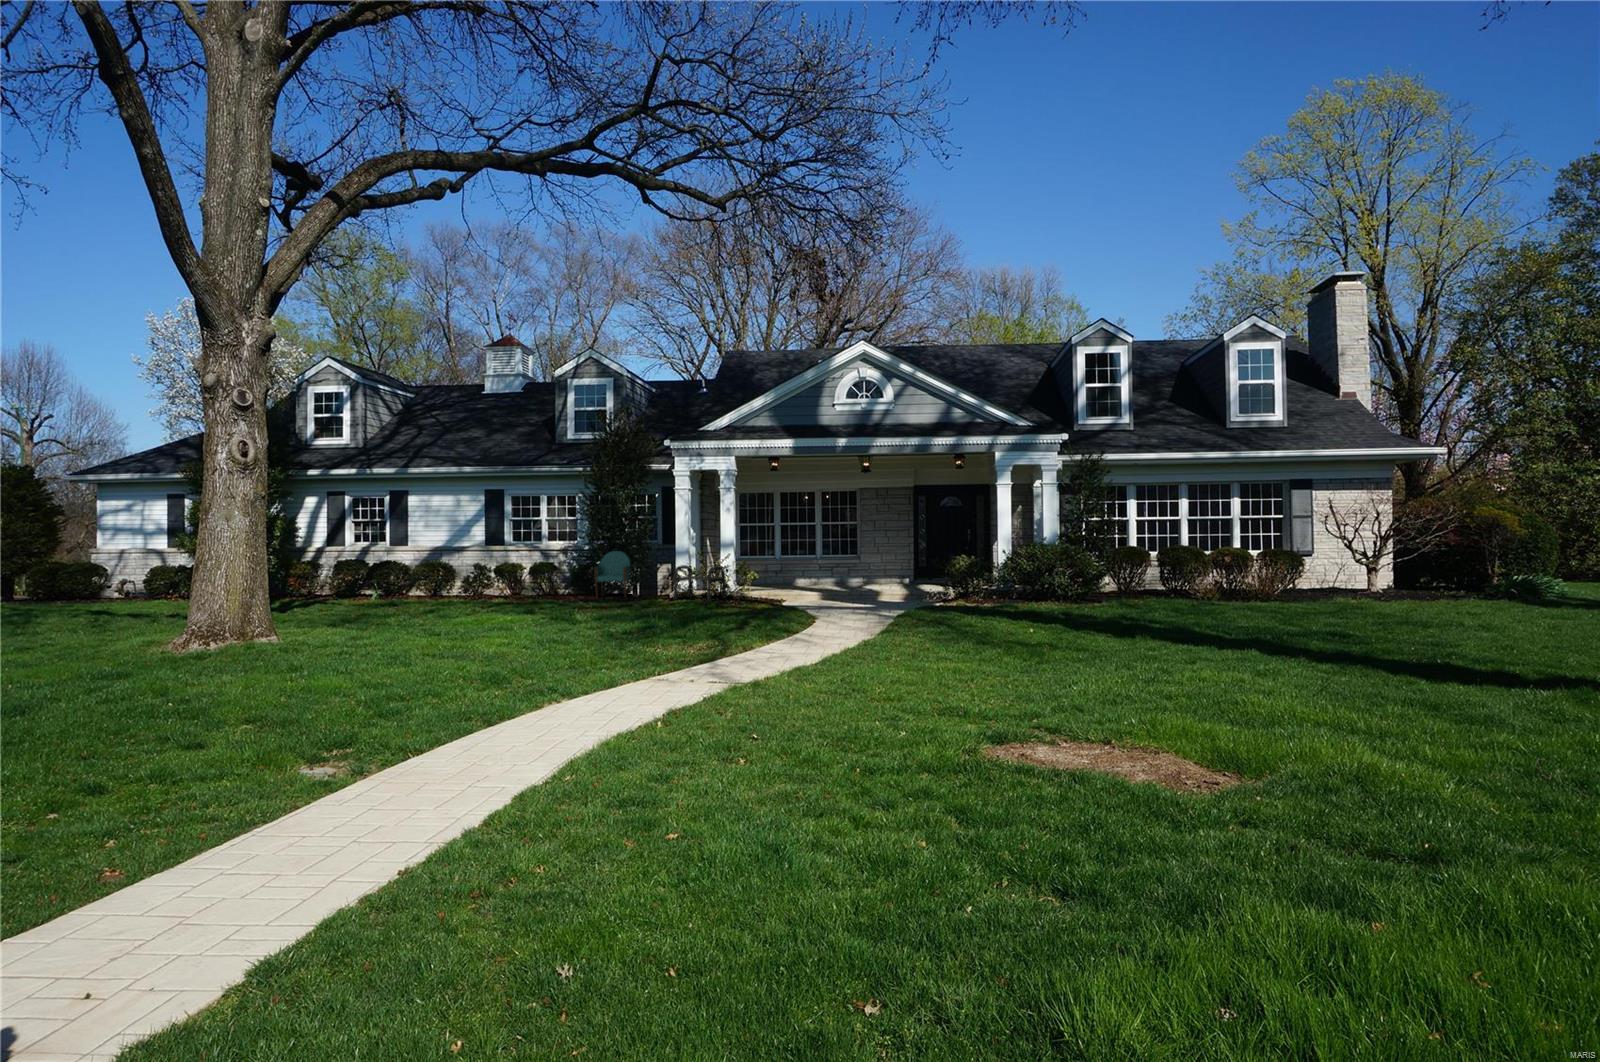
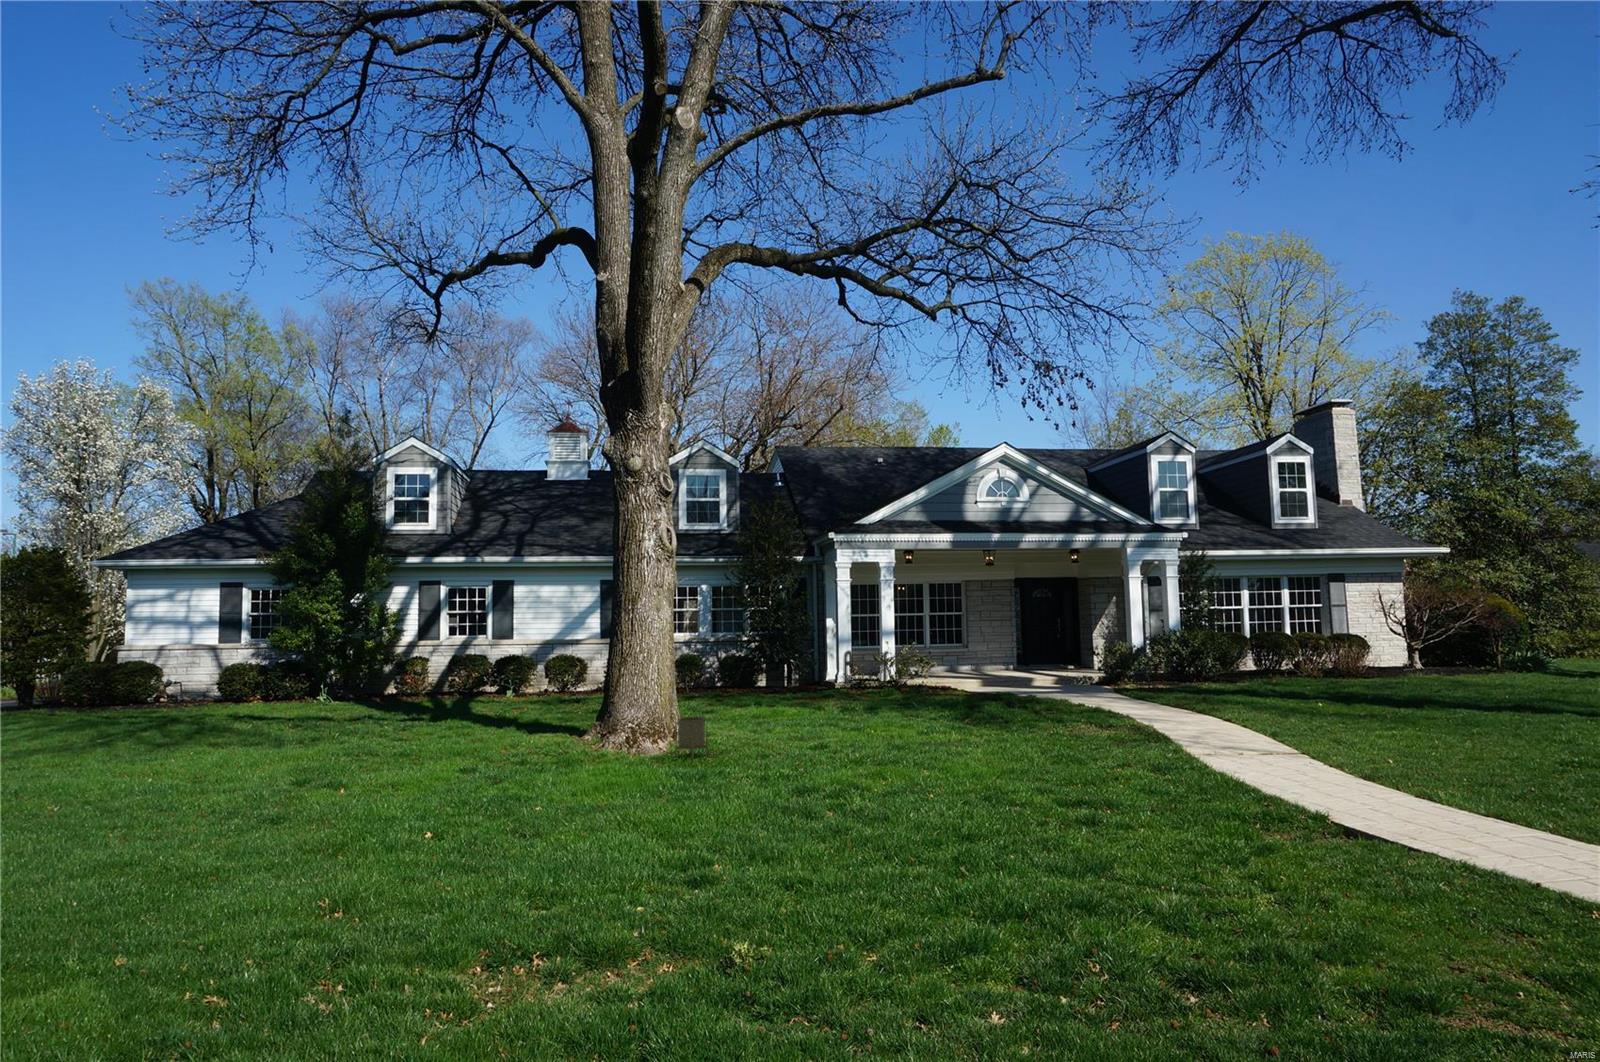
chair: present [594,551,630,592] -> none [756,638,790,684]
planter: none [176,650,213,695] -> present [674,717,709,758]

